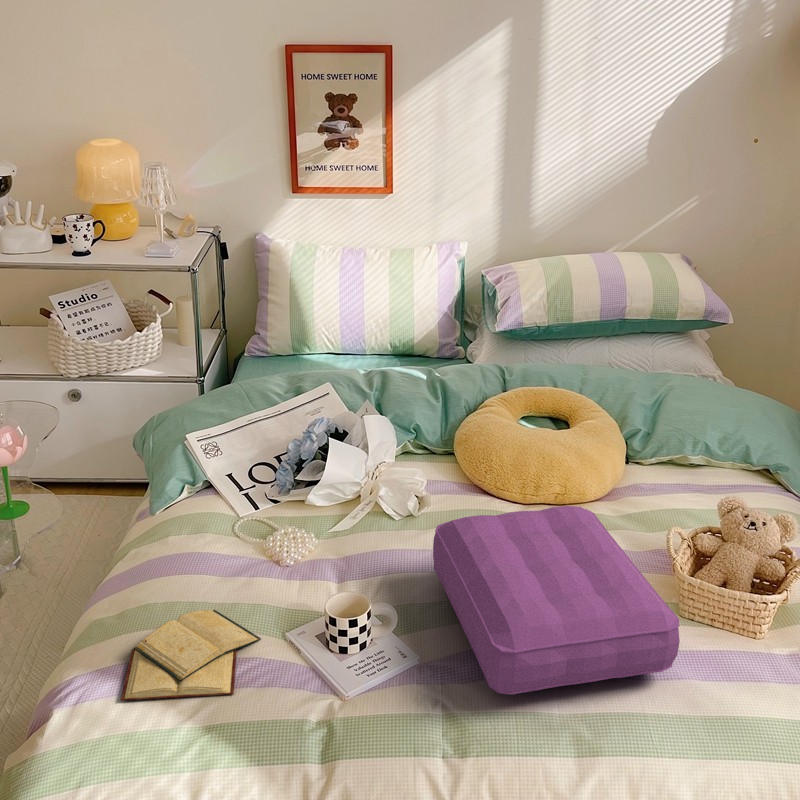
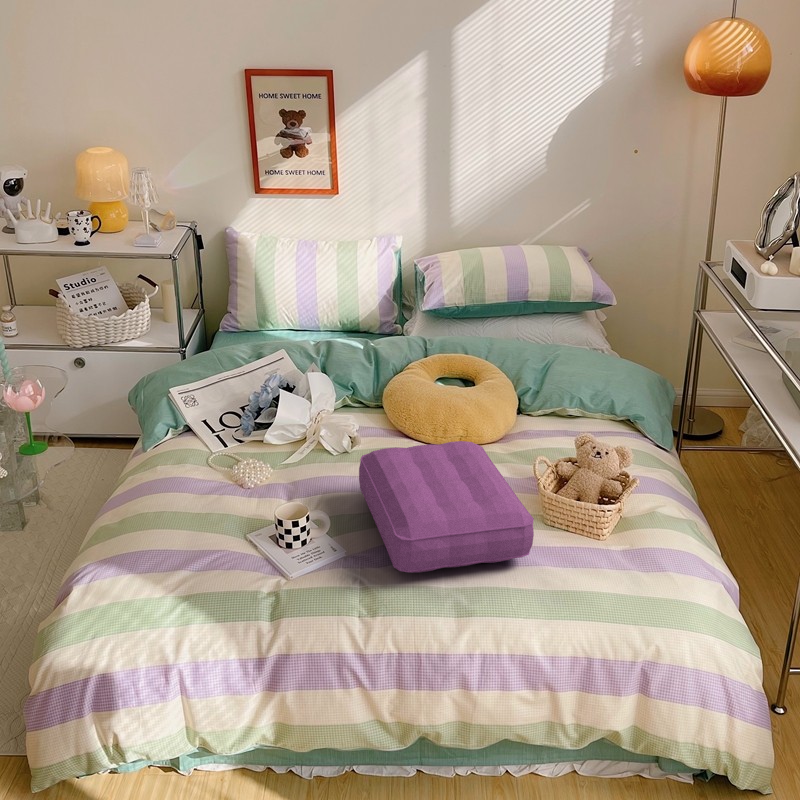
diary: present [121,610,261,700] -> none [122,518,227,579]

